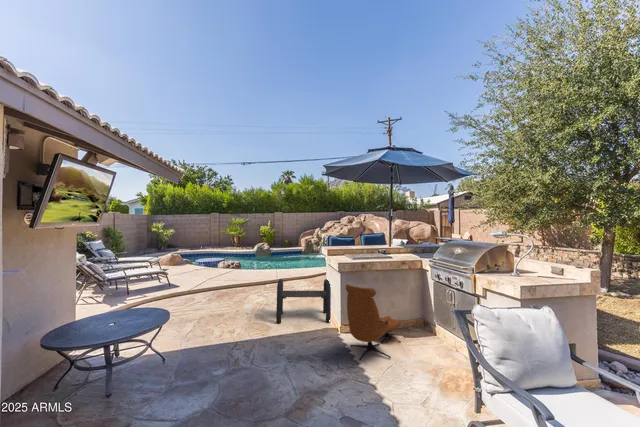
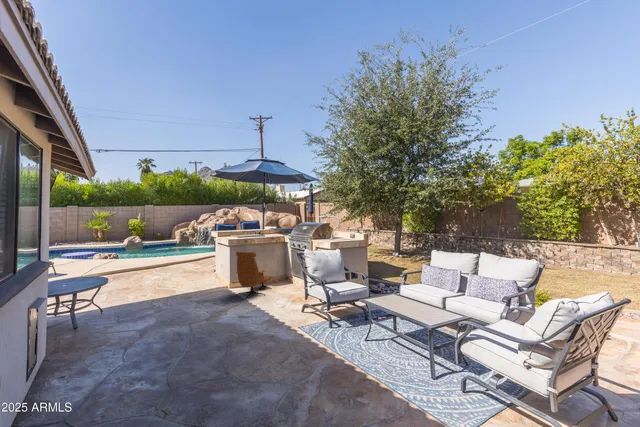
bench: present [276,279,331,323] -> none [176,255,221,290]

